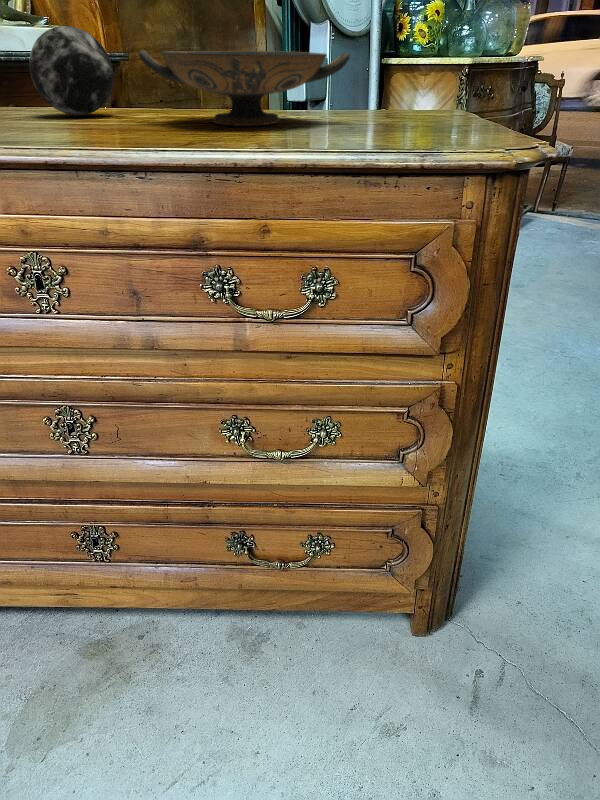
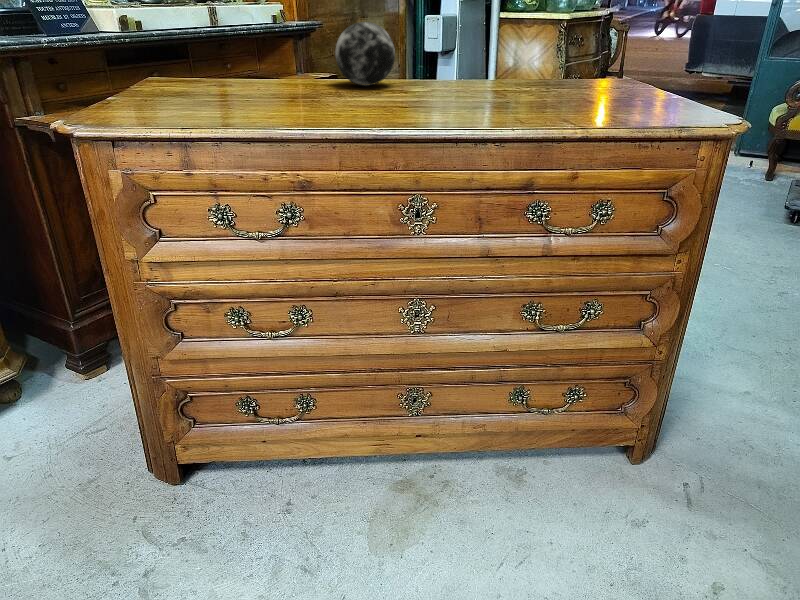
decorative bowl: present [139,50,350,125] -> none [443,41,586,99]

